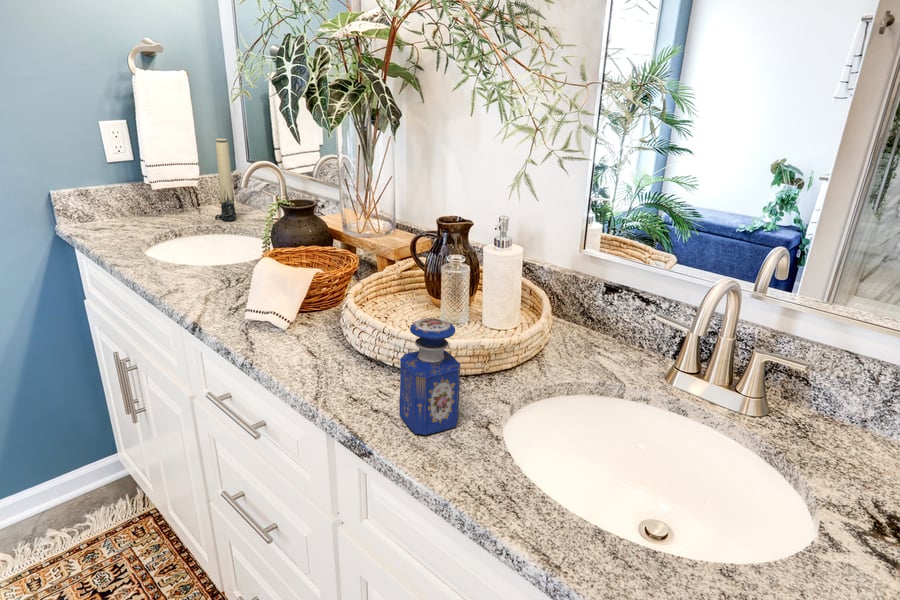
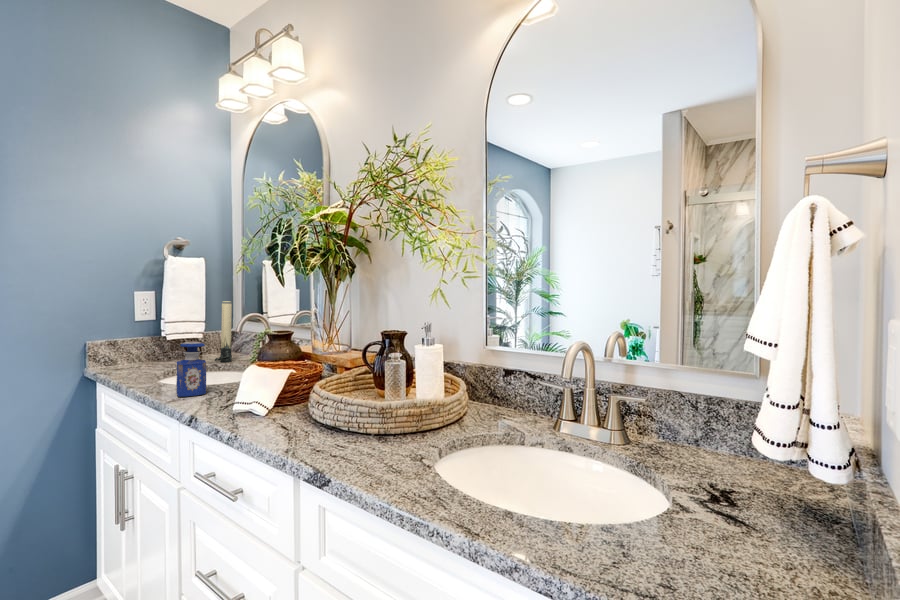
perfume bottle: present [399,318,460,435] -> present [176,341,206,397]

